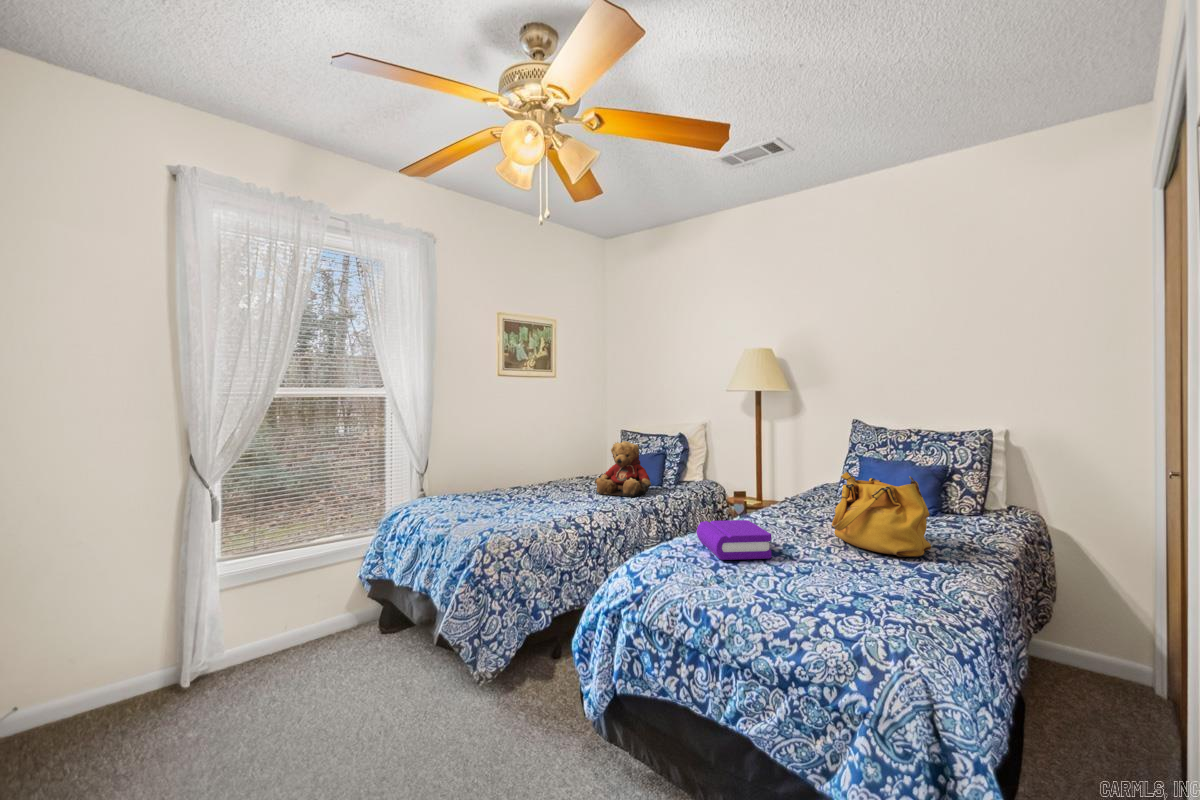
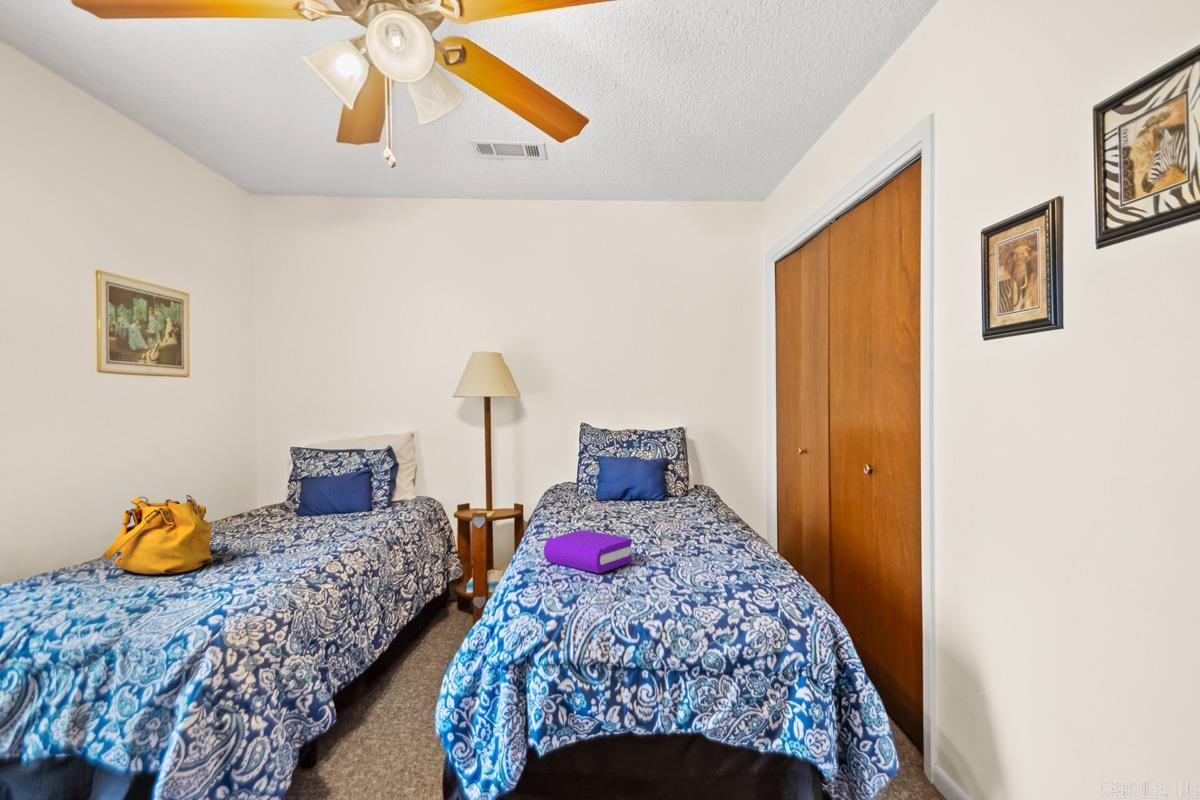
teddy bear: present [595,441,651,497] -> none [300,460,378,533]
handbag: present [832,472,931,557] -> present [102,495,213,574]

